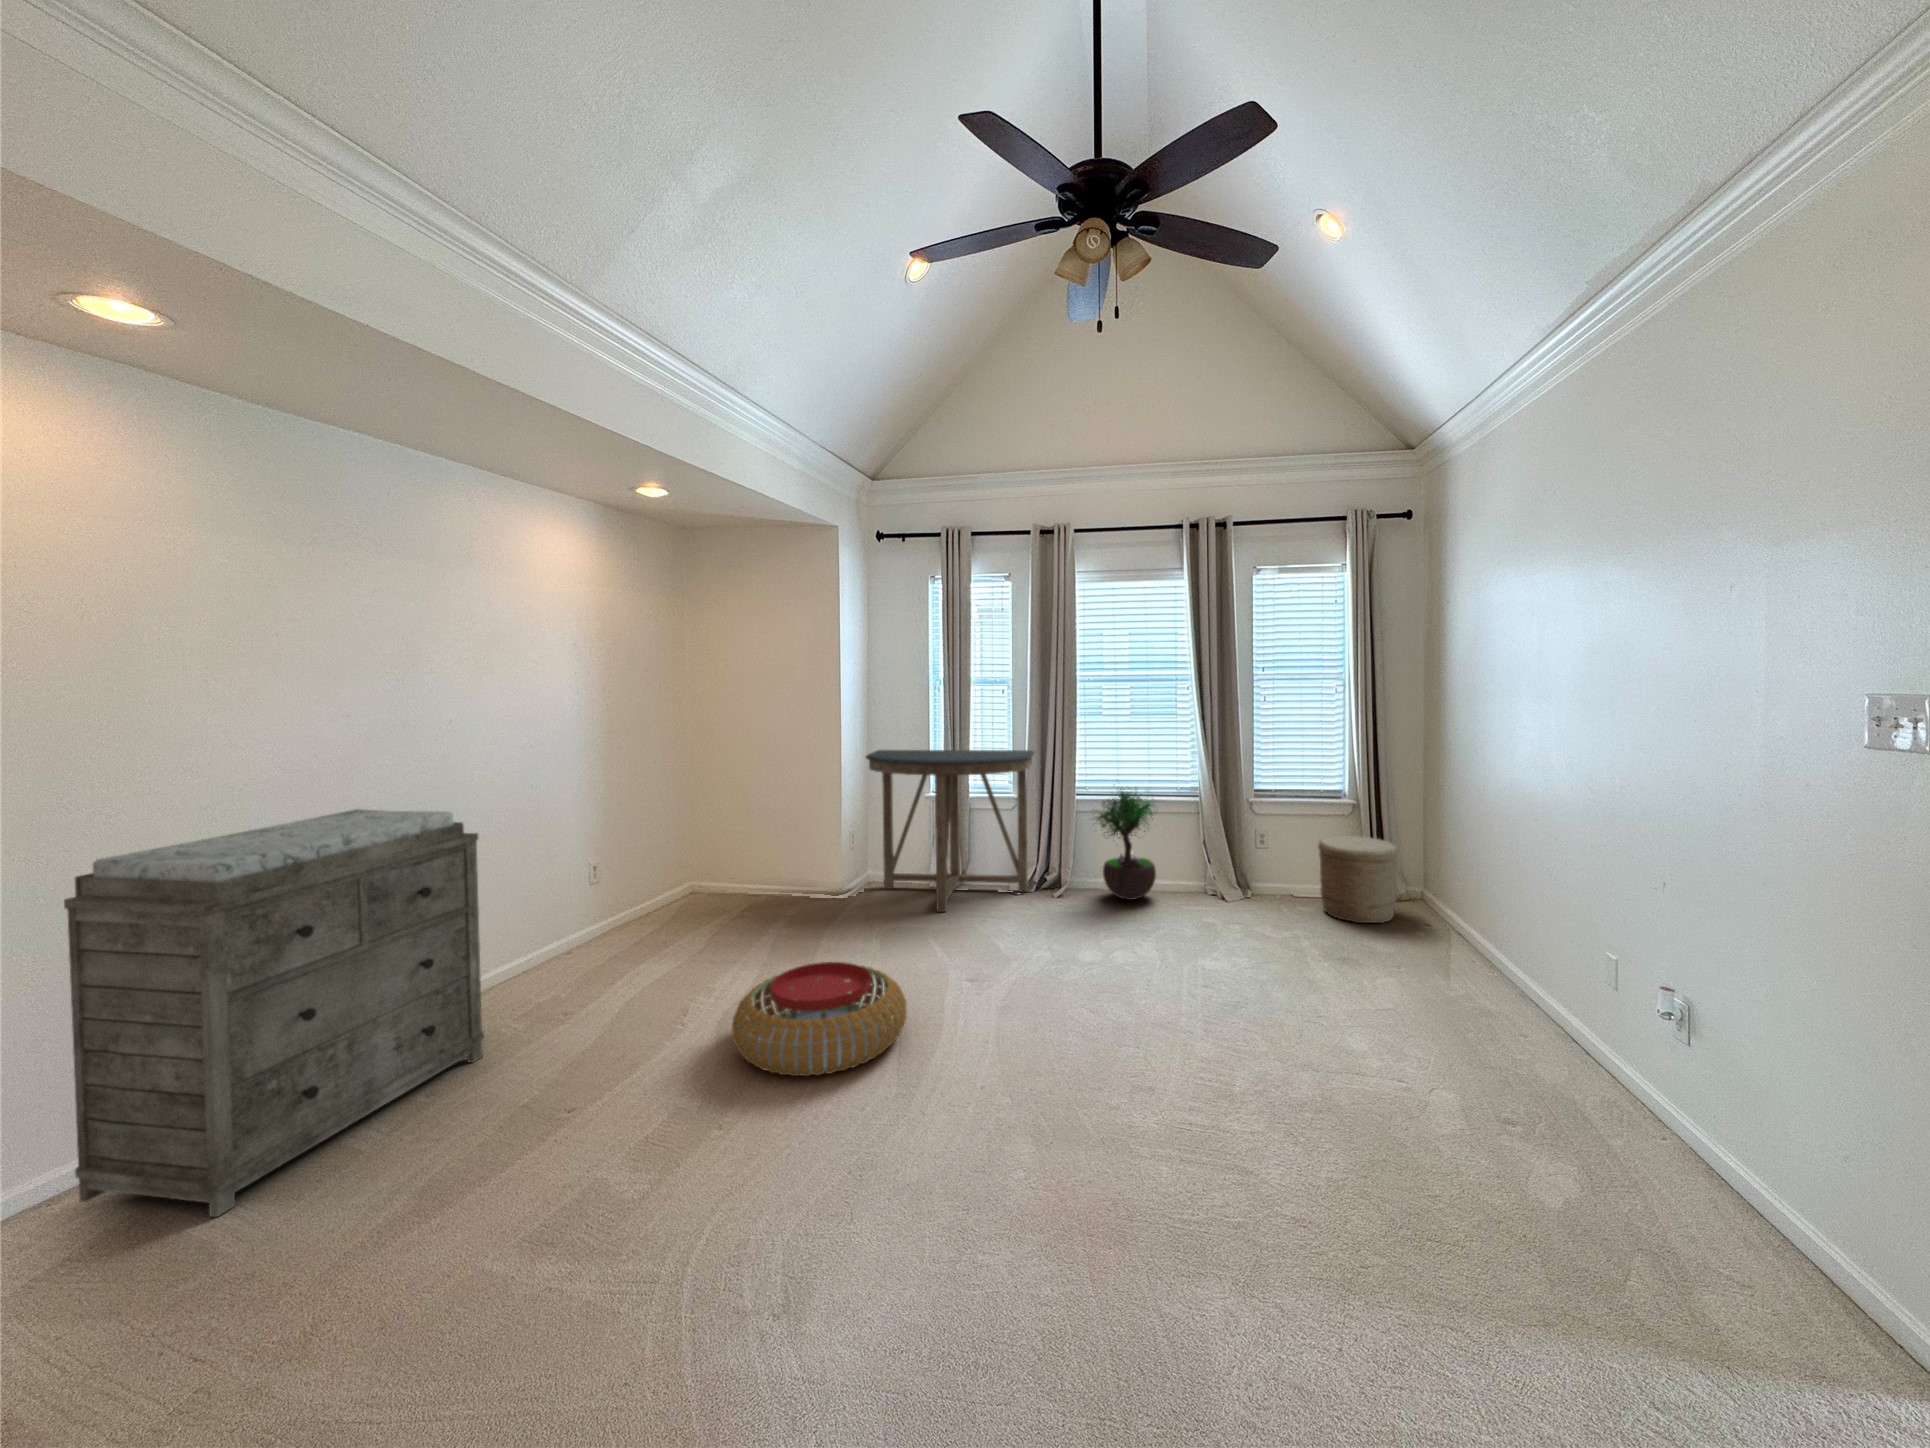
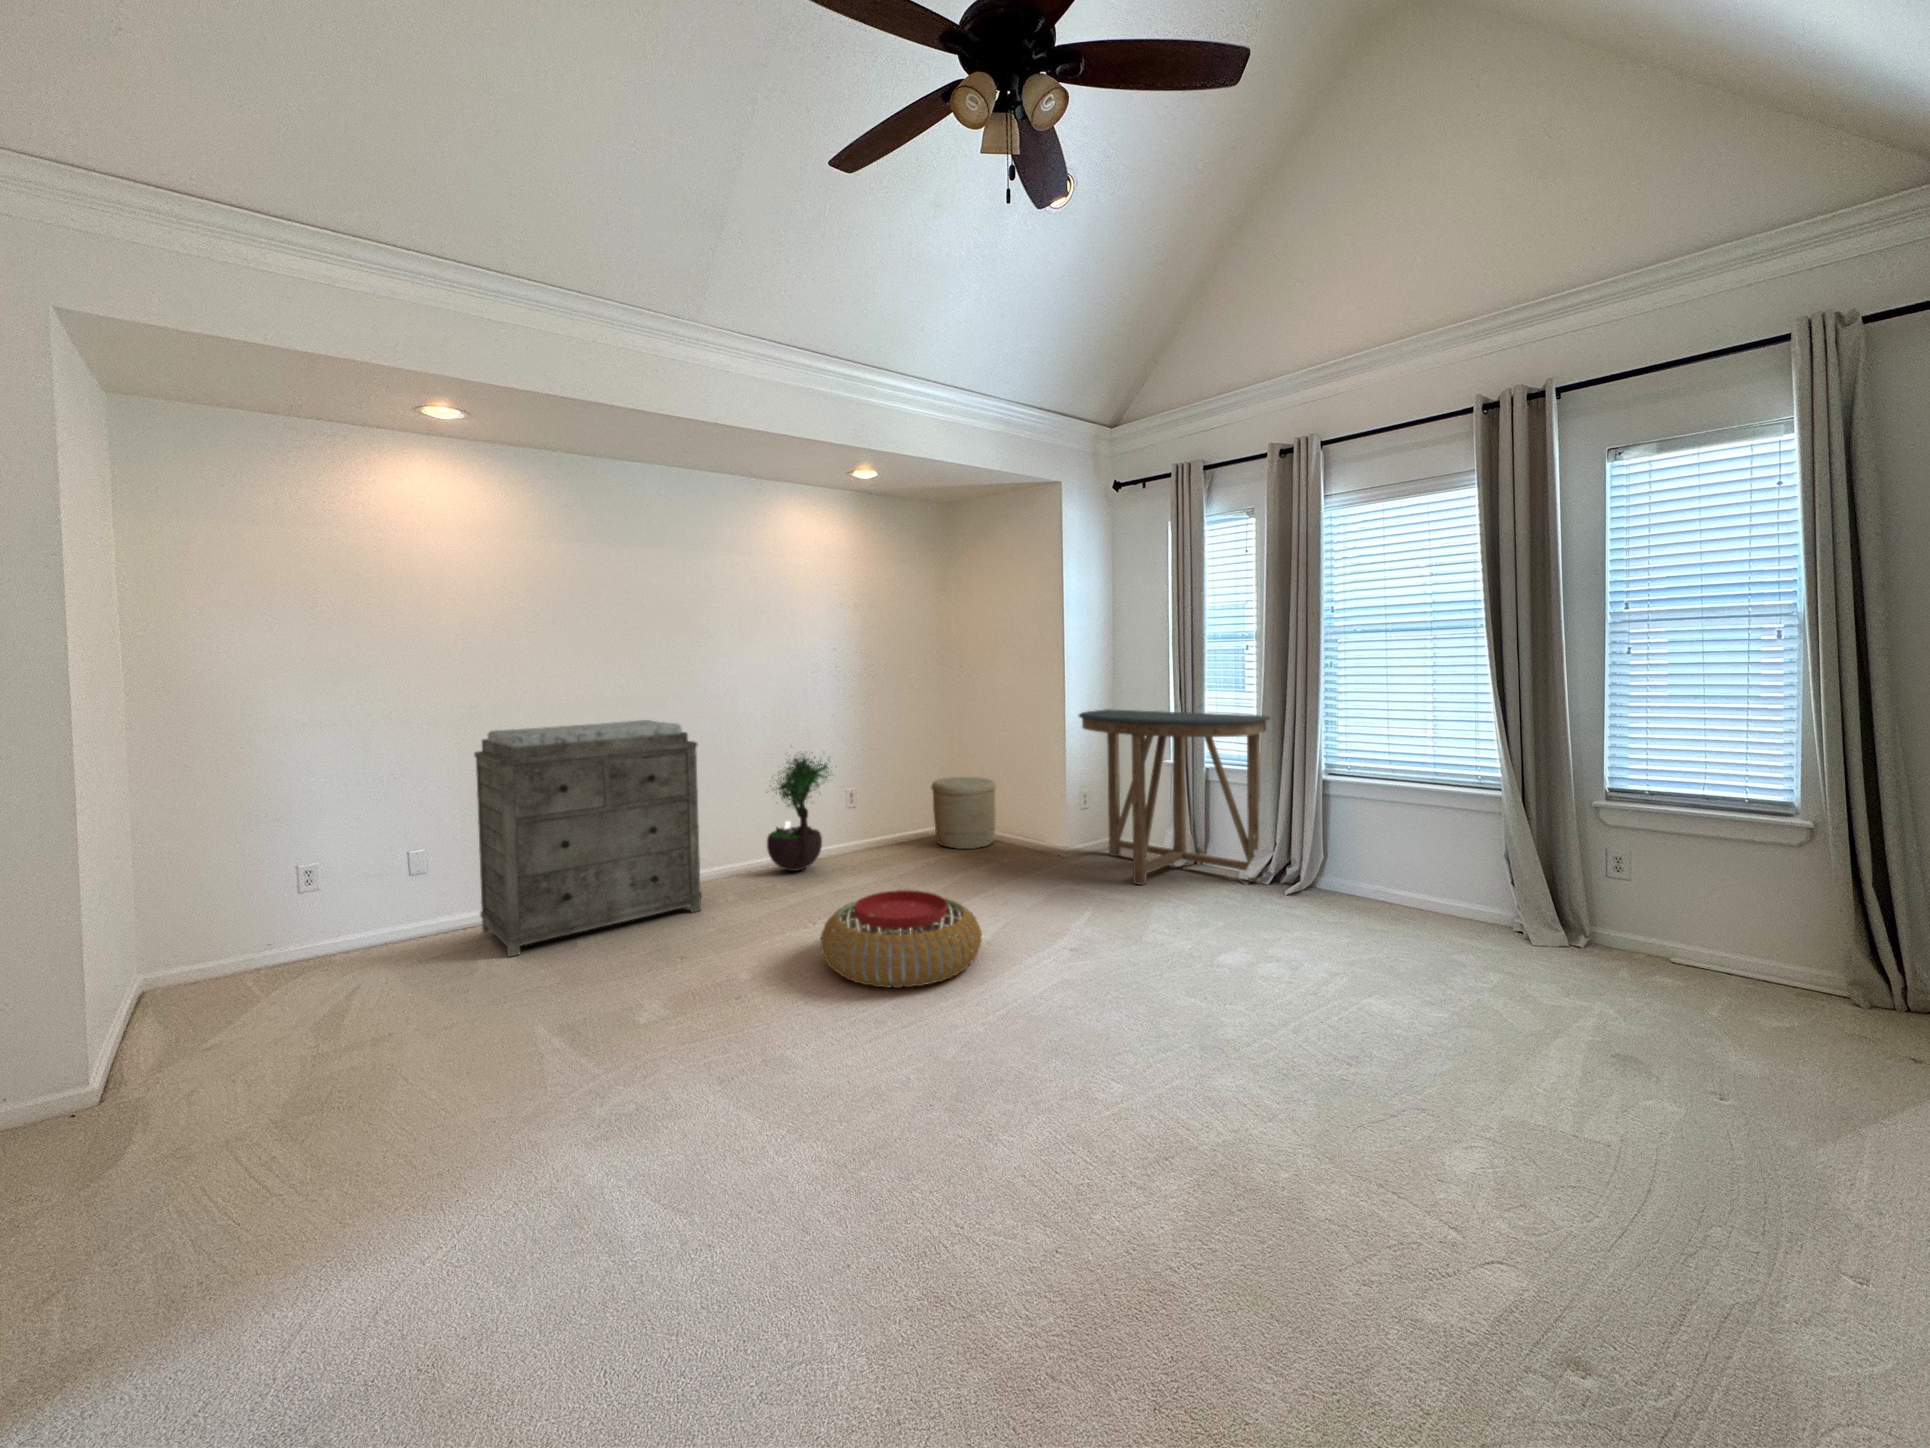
potted tree: present [1094,787,1156,900] -> present [767,754,832,871]
woven basket: present [1318,836,1398,923] -> present [931,777,996,849]

